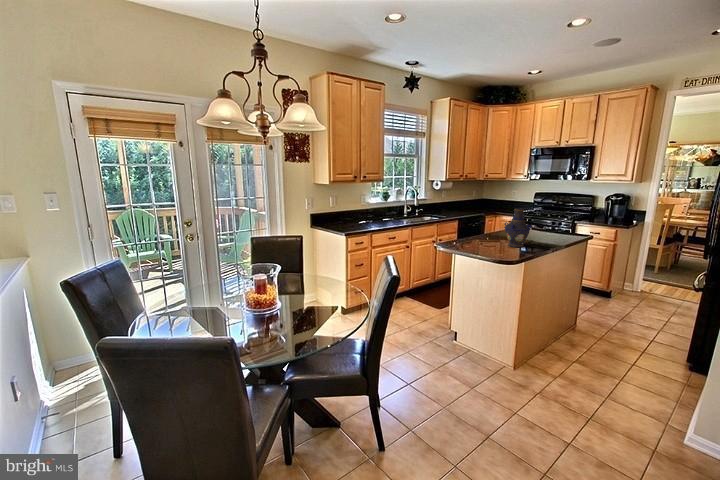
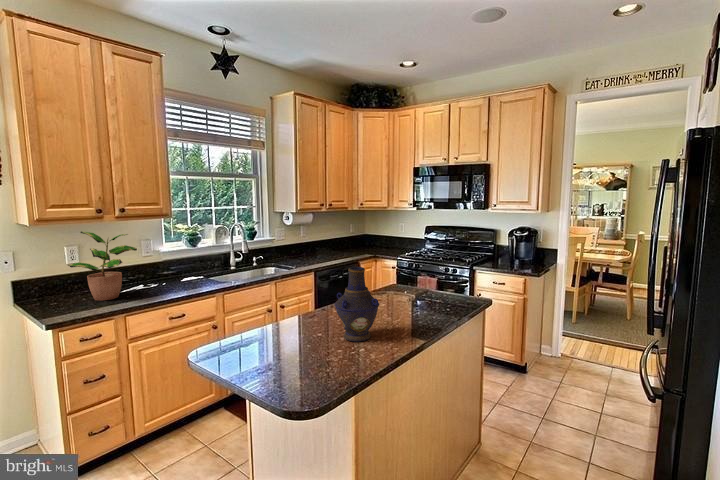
potted plant: none [341,188,369,226] -> present [68,231,137,301]

